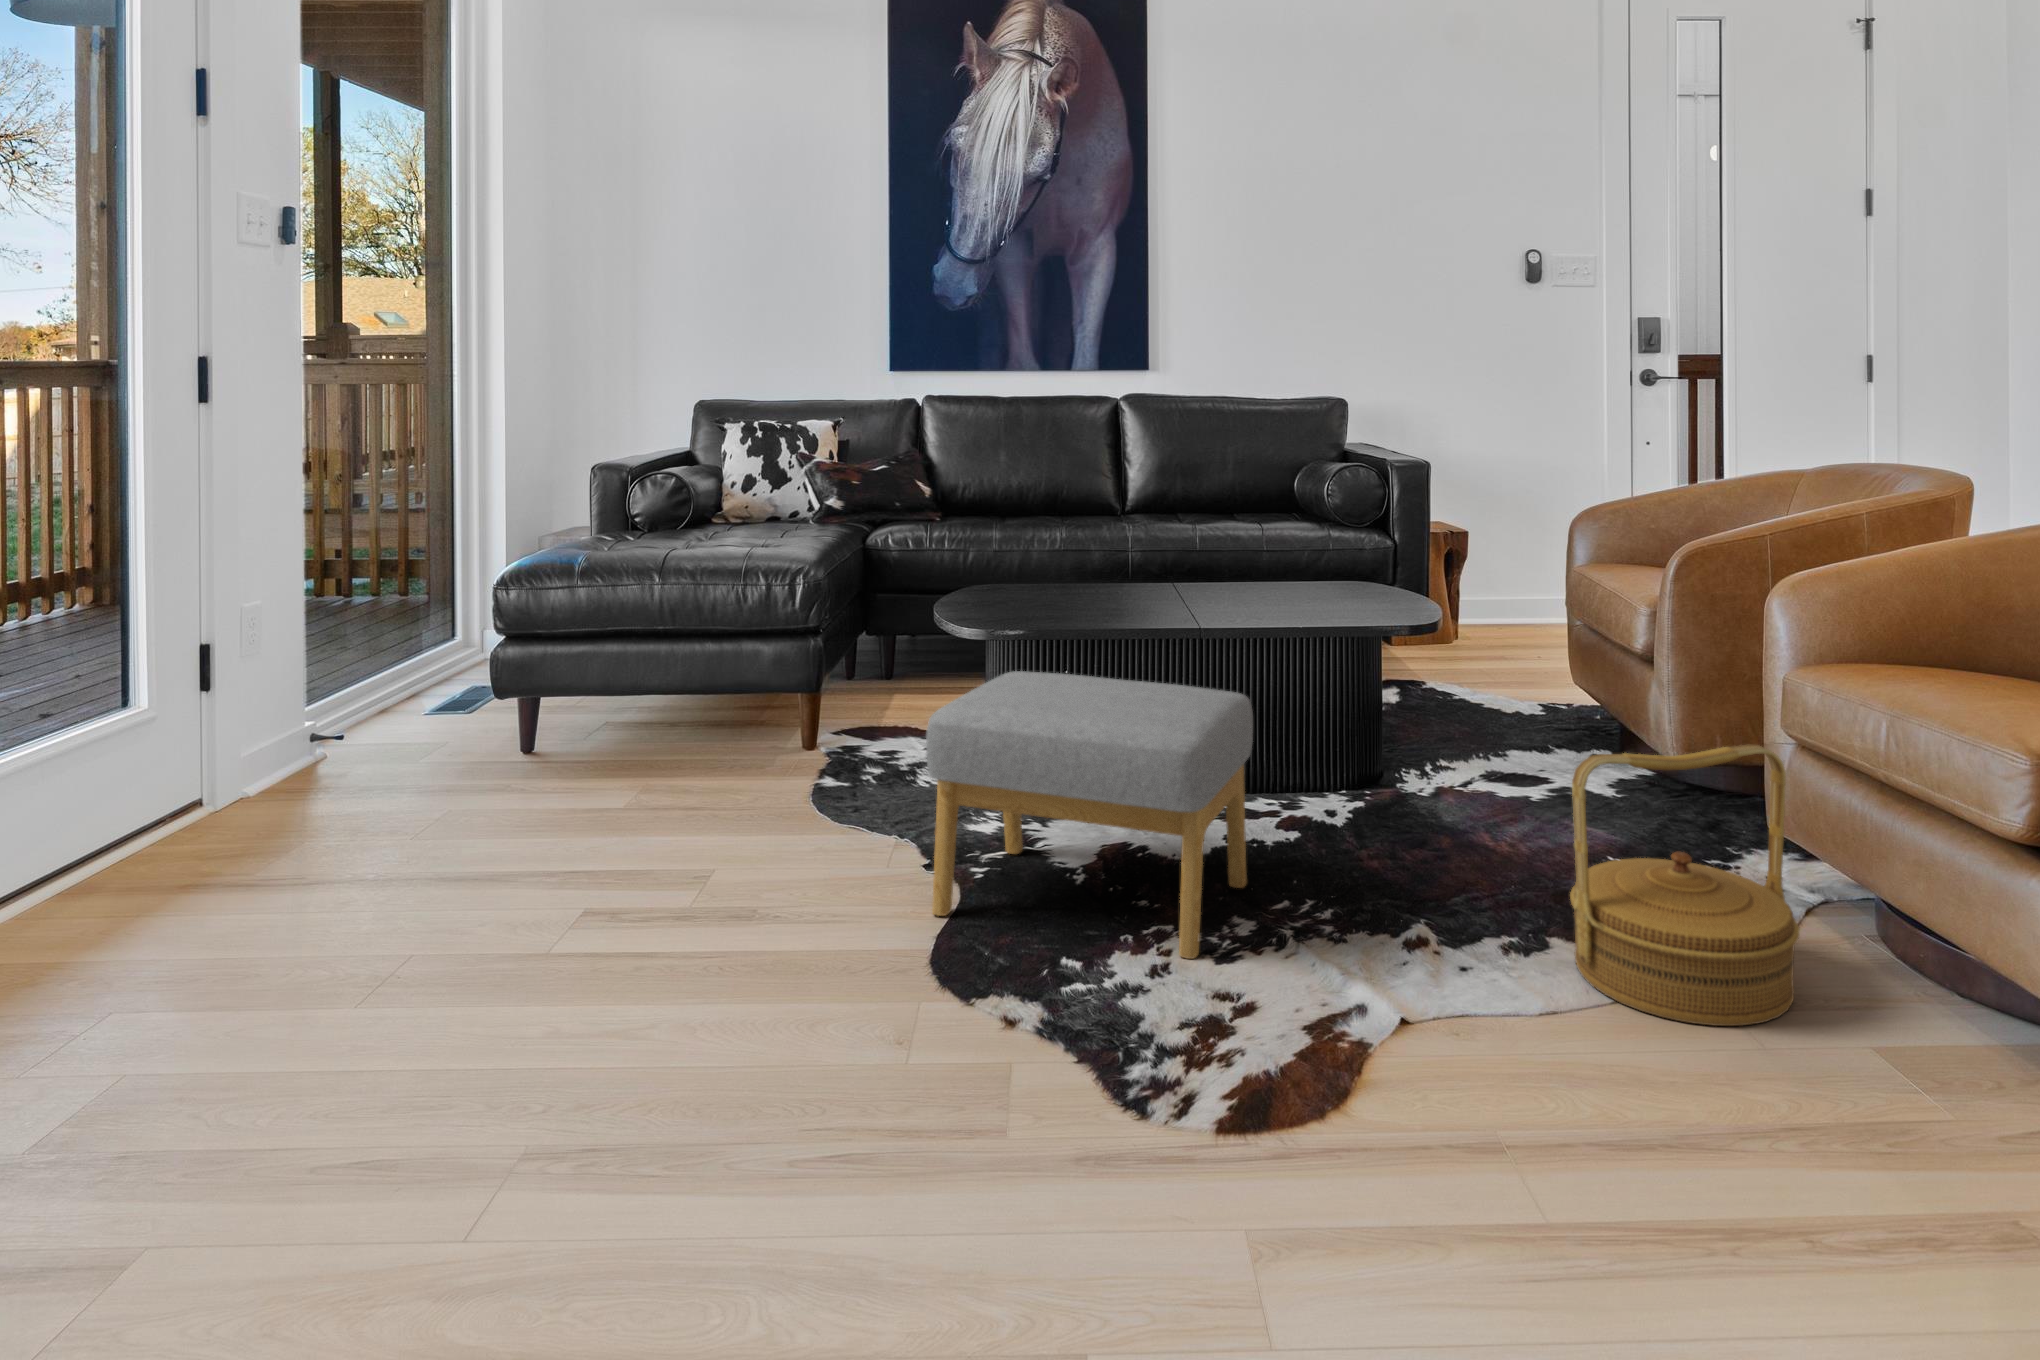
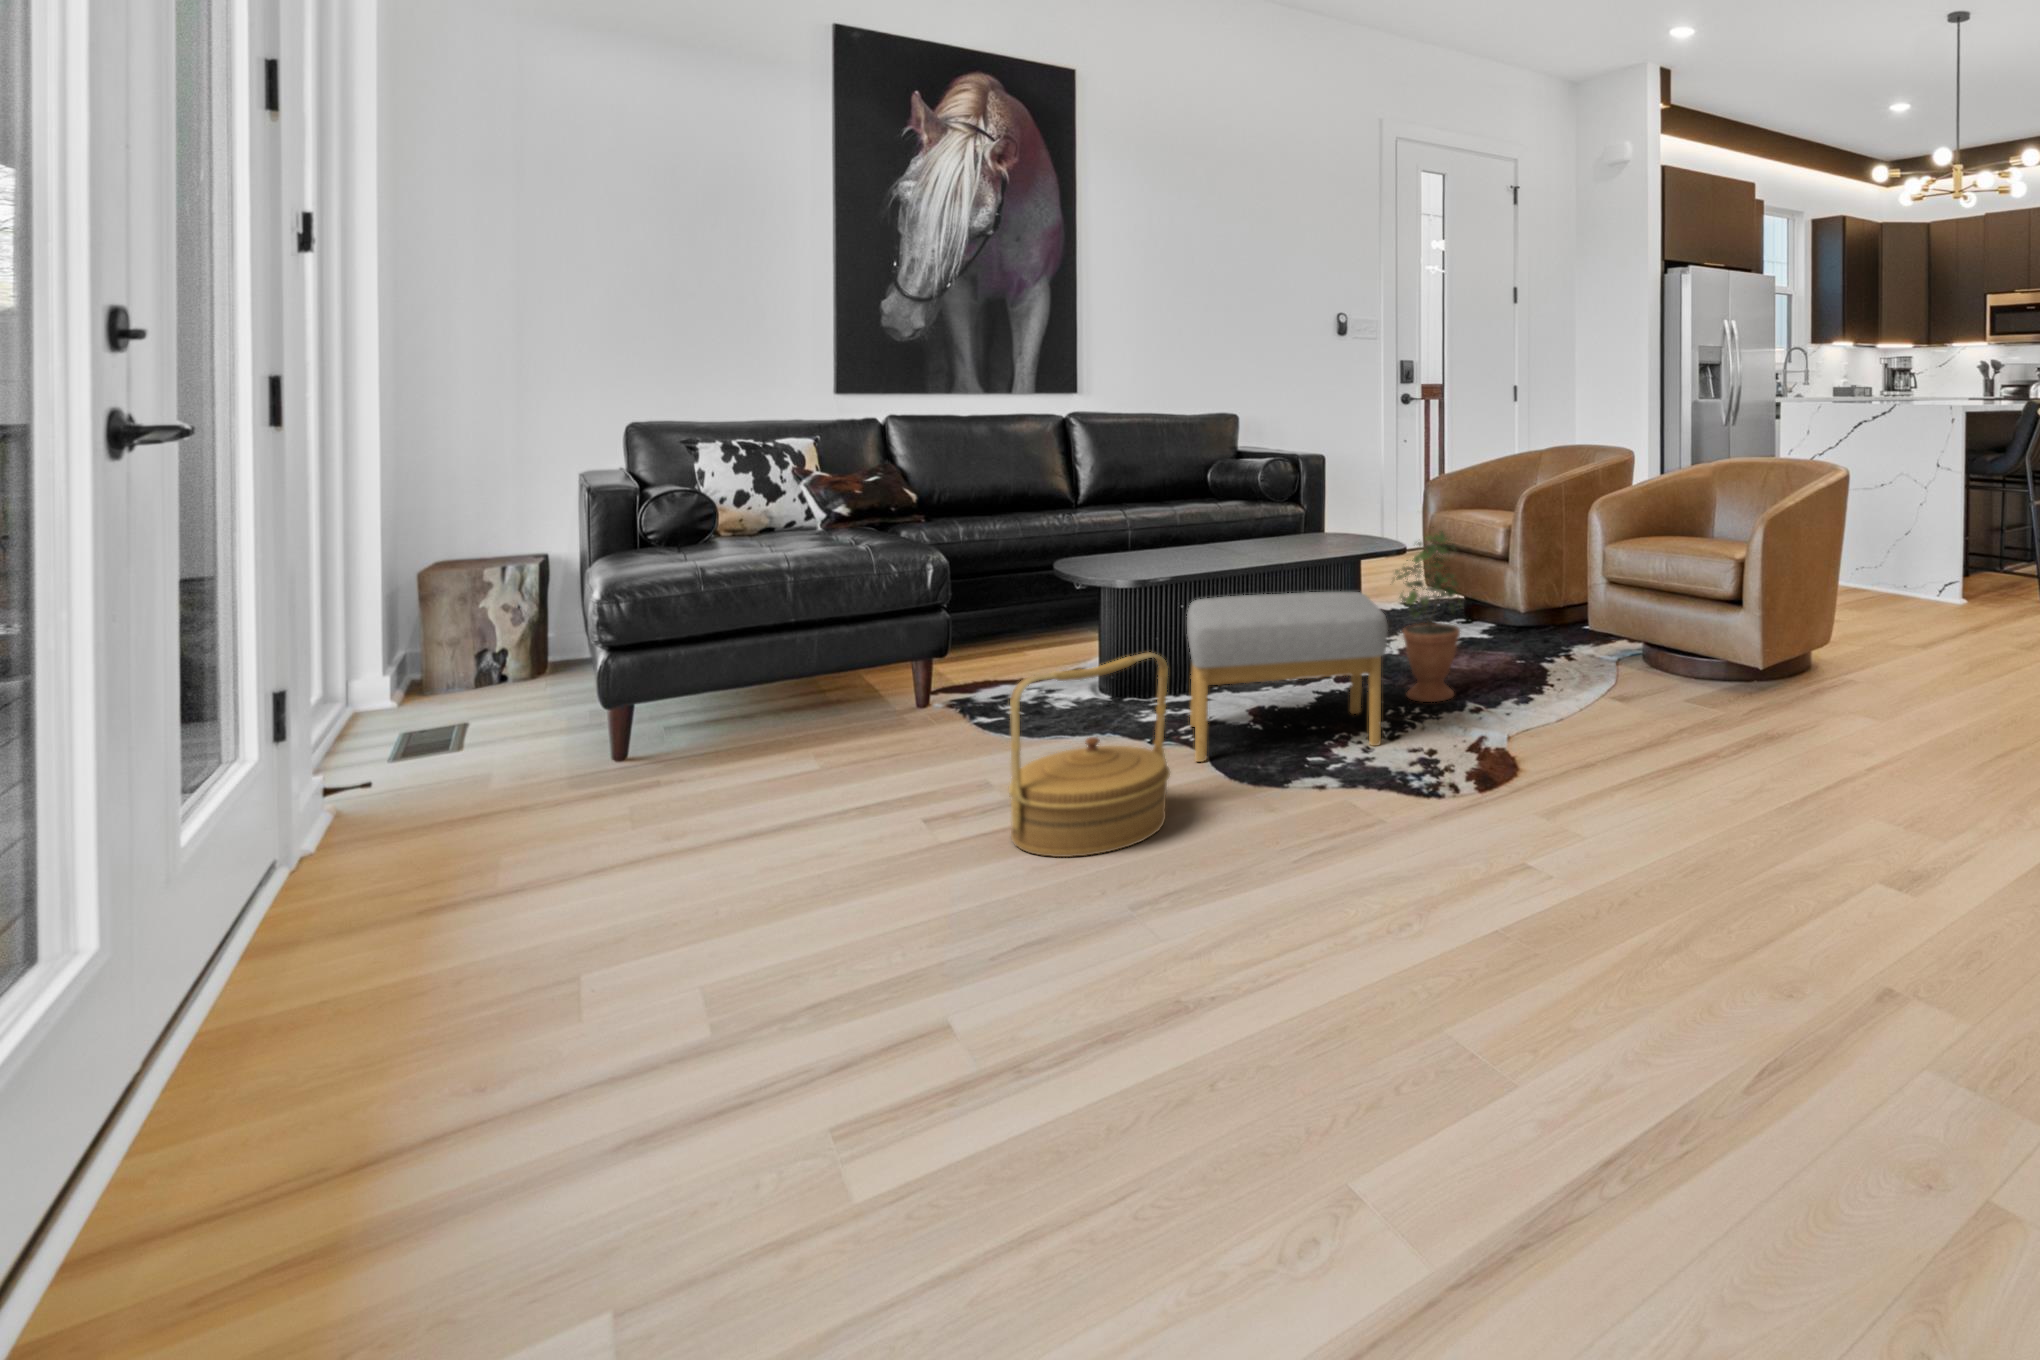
potted plant: none [1315,597,1441,898] -> present [1395,527,1460,702]
basket: present [1570,745,1799,1026] -> present [1009,653,1170,857]

